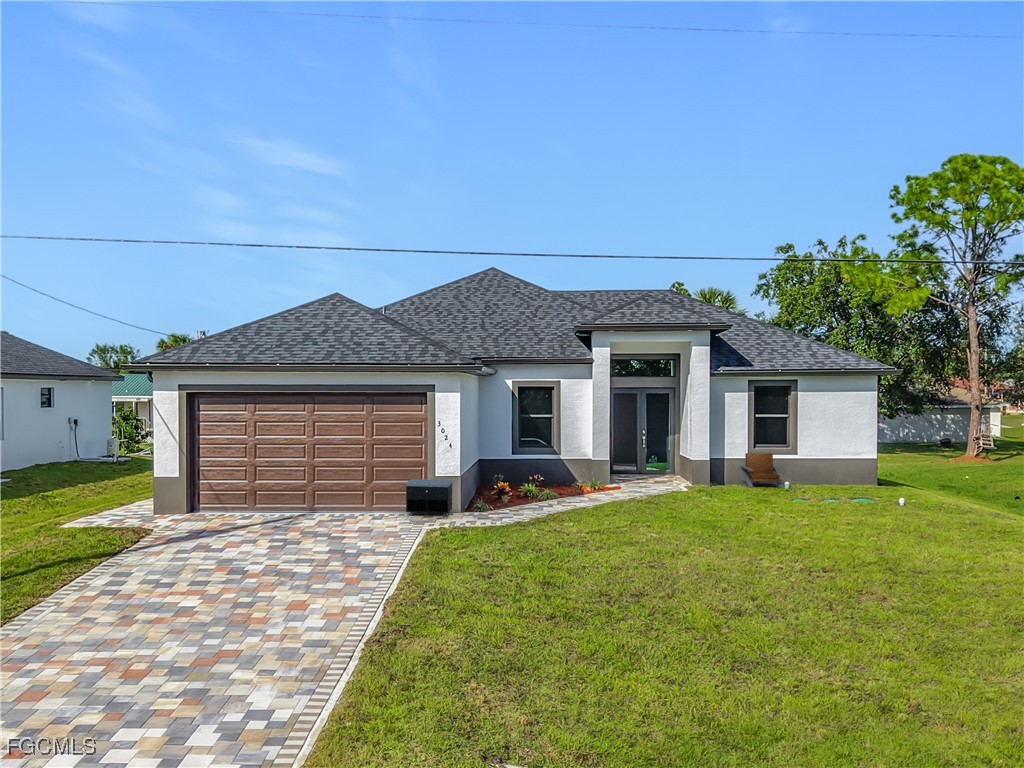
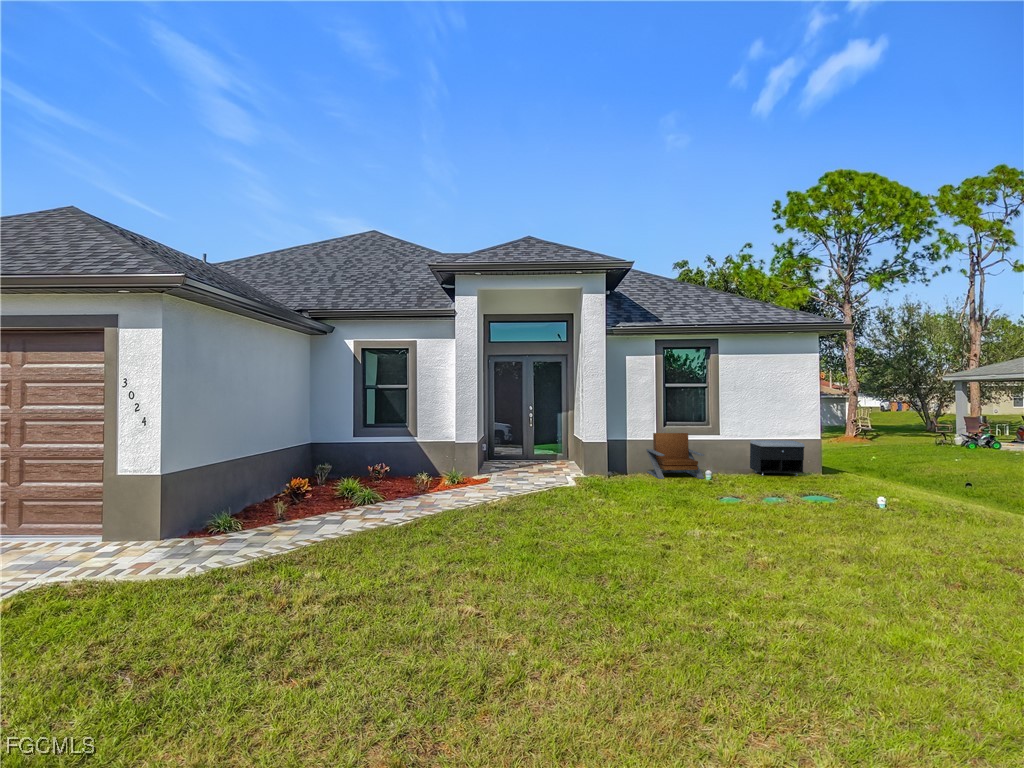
storage bench: present [406,479,452,516] -> present [750,440,805,476]

